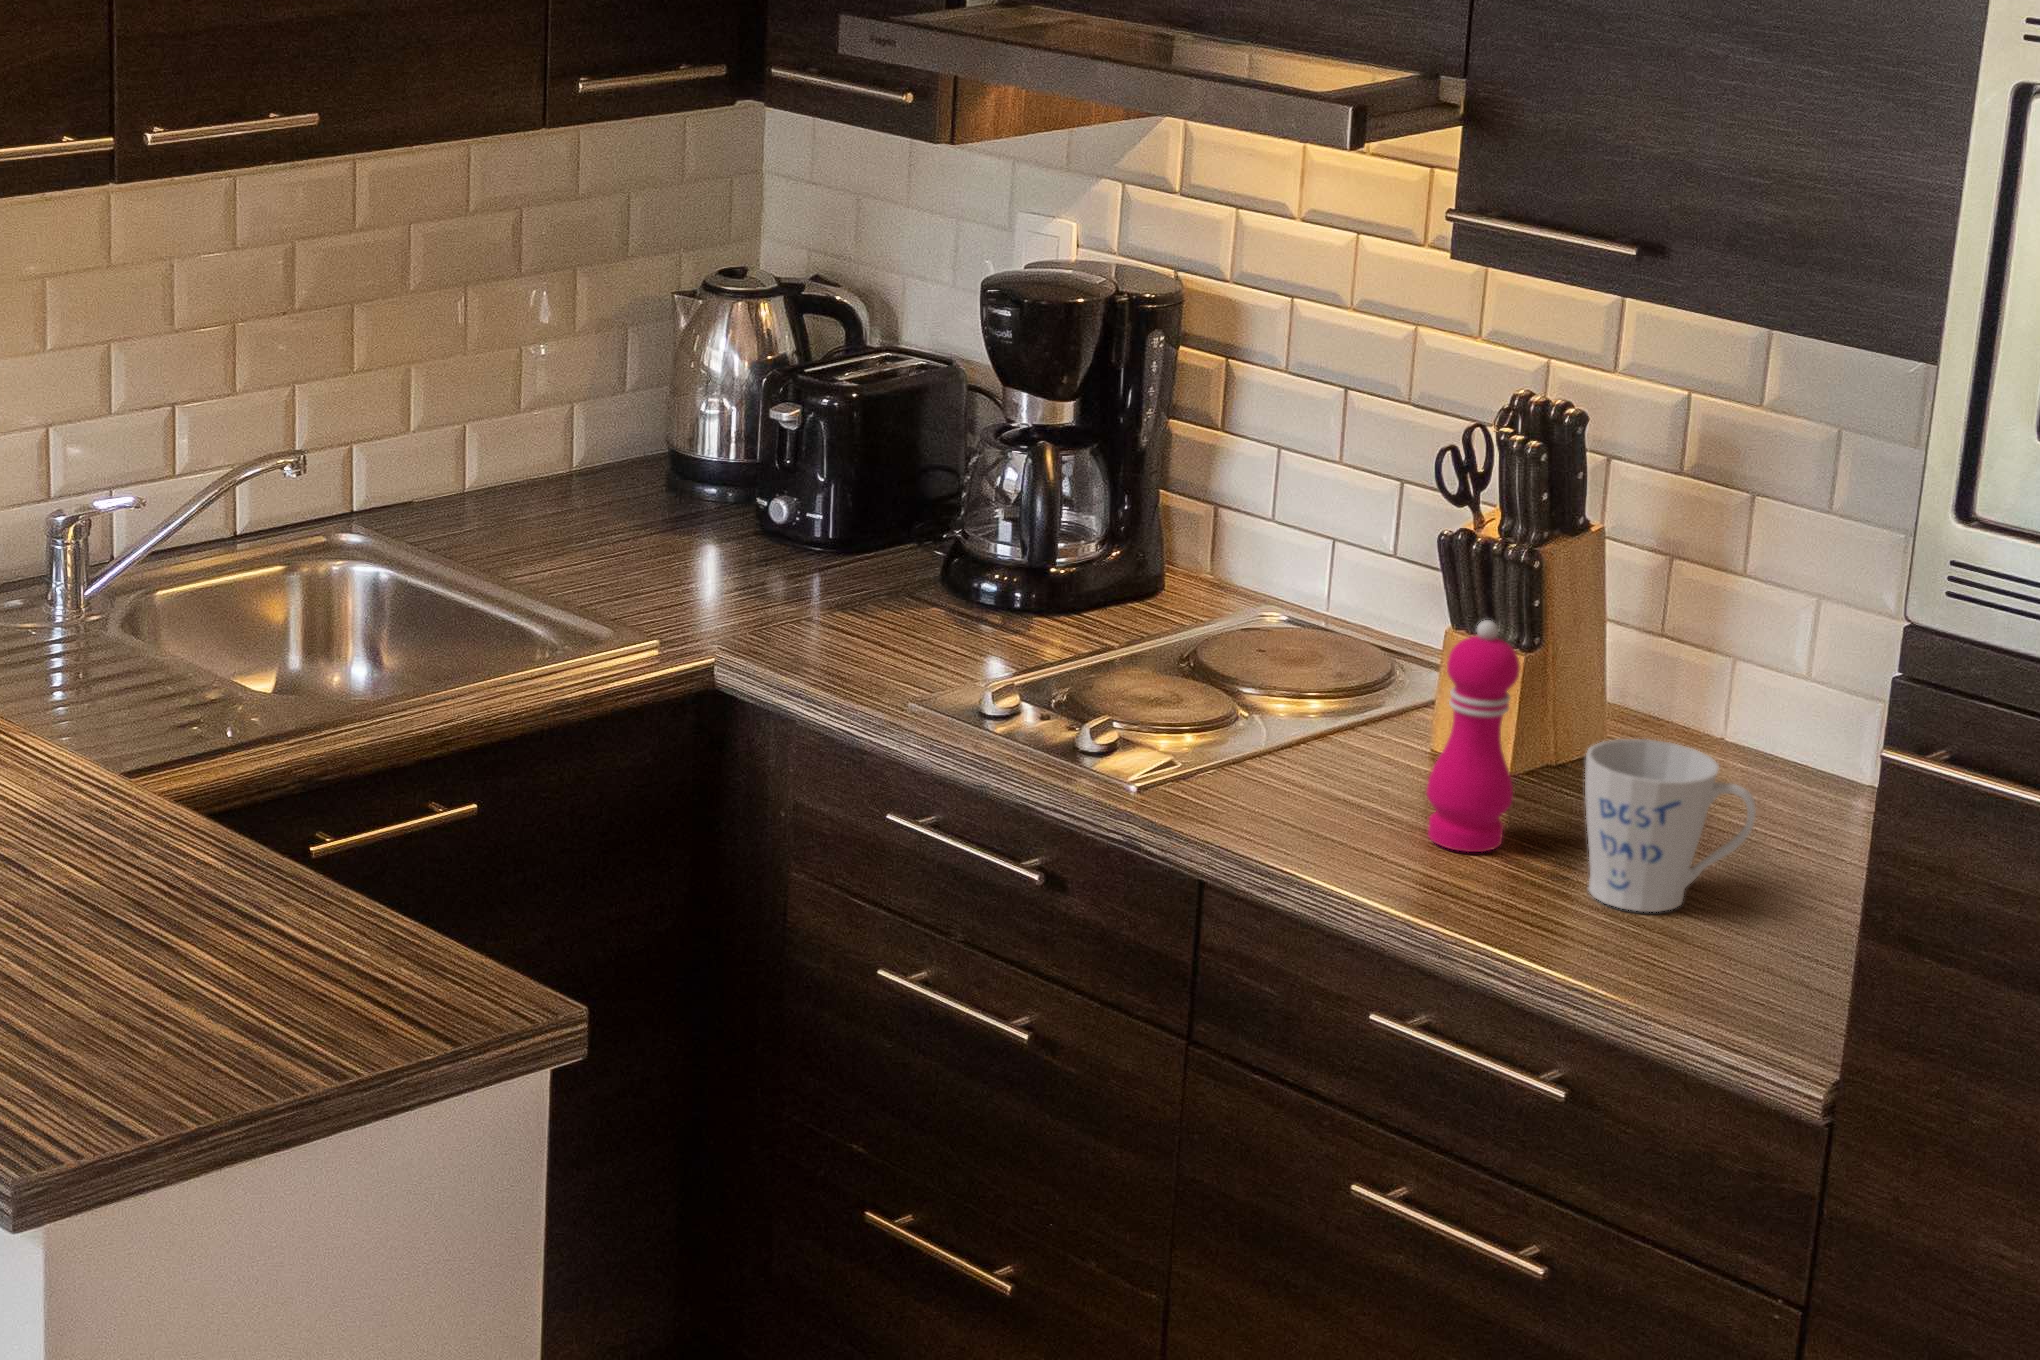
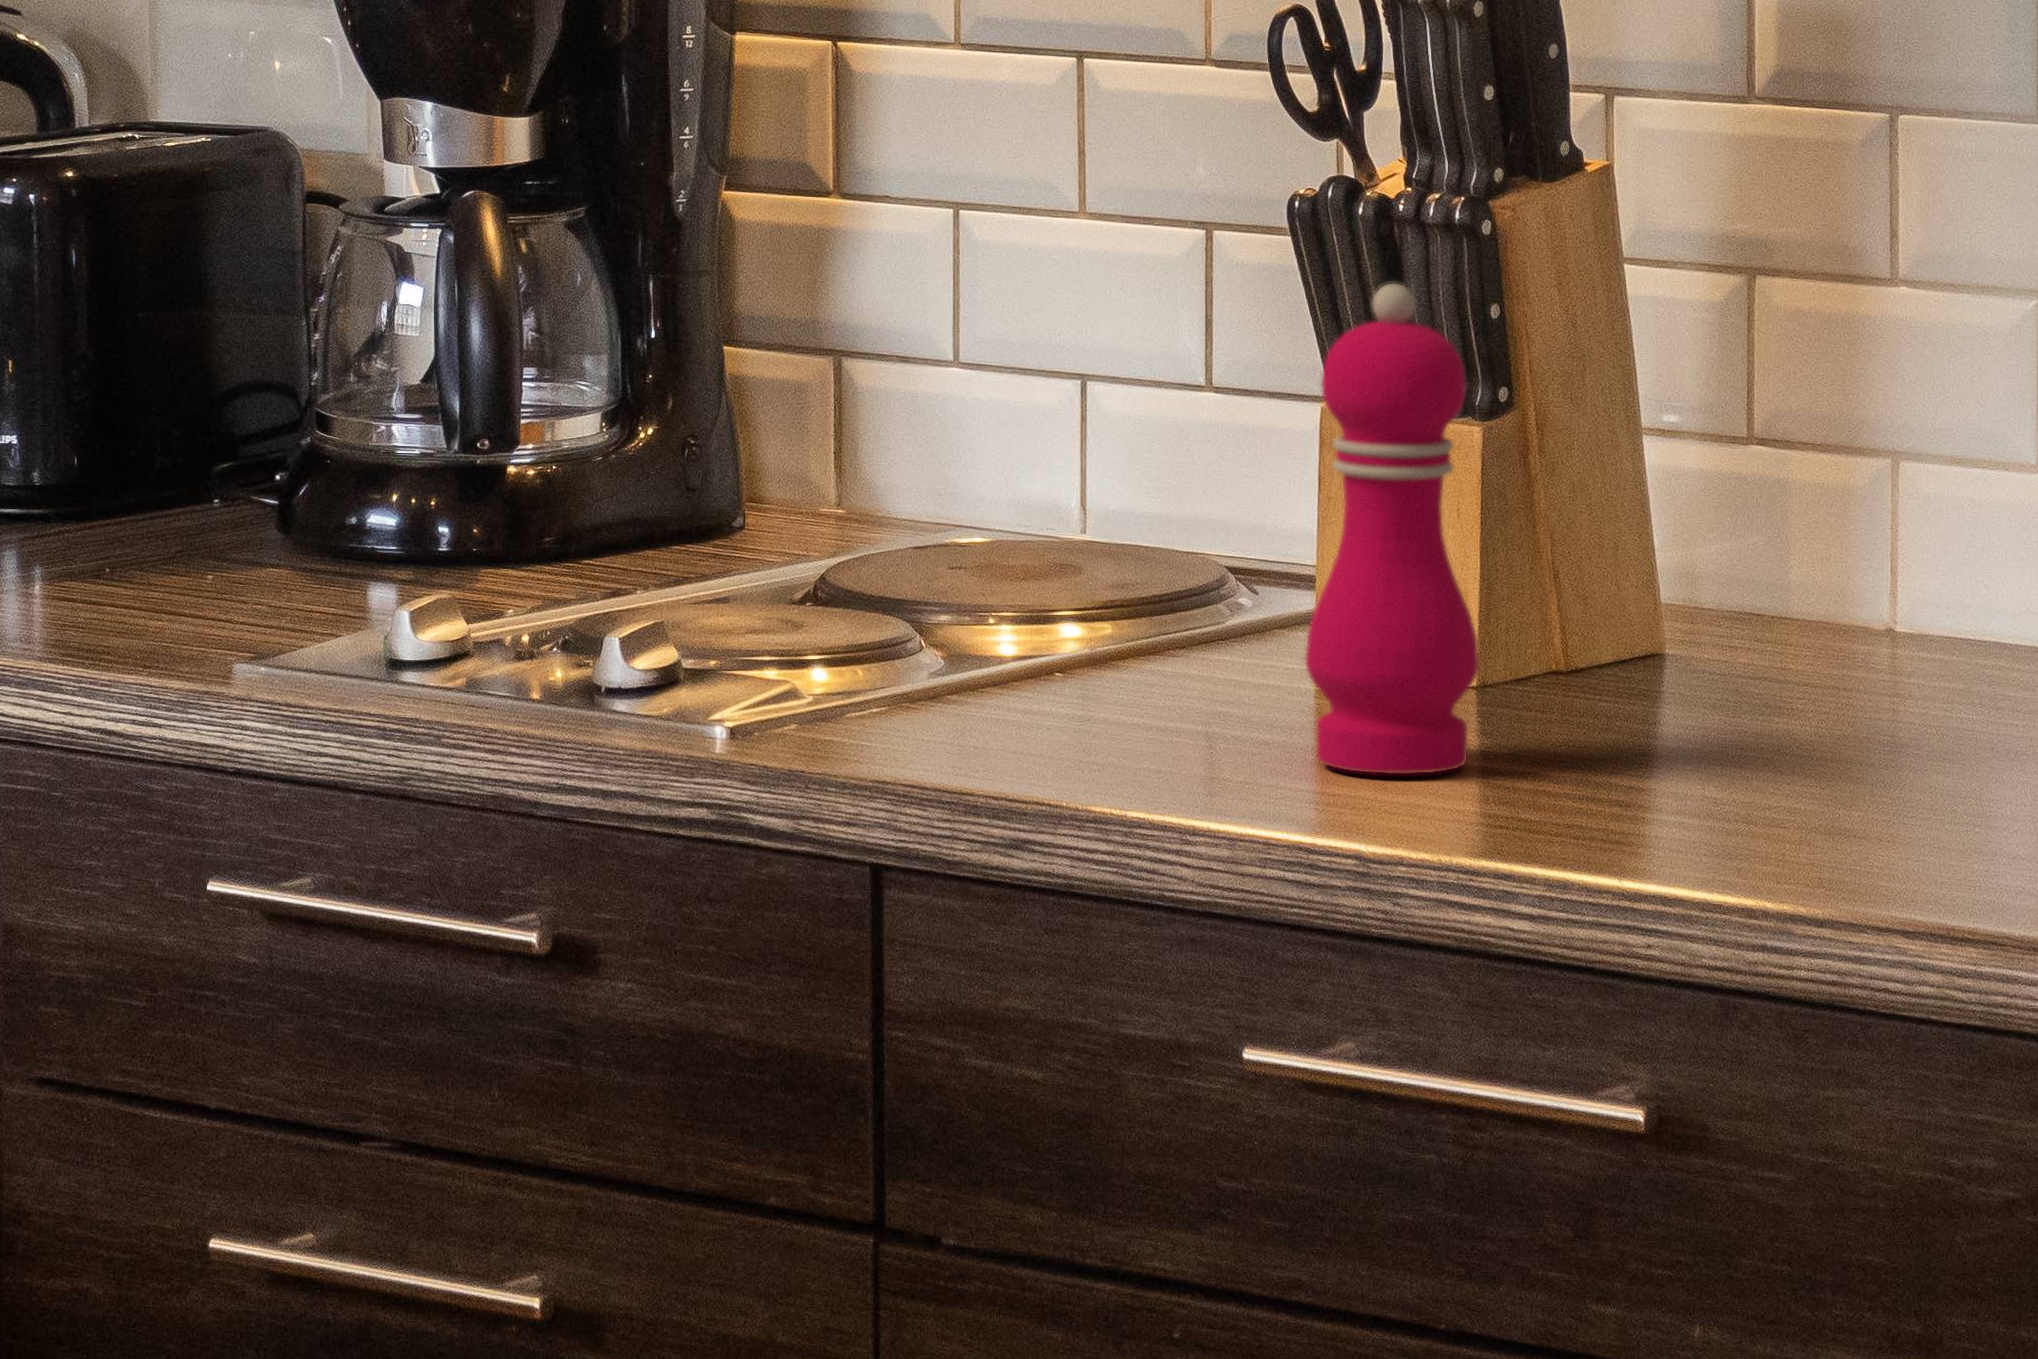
mug: present [1585,739,1756,912] -> none [1611,495,1956,822]

